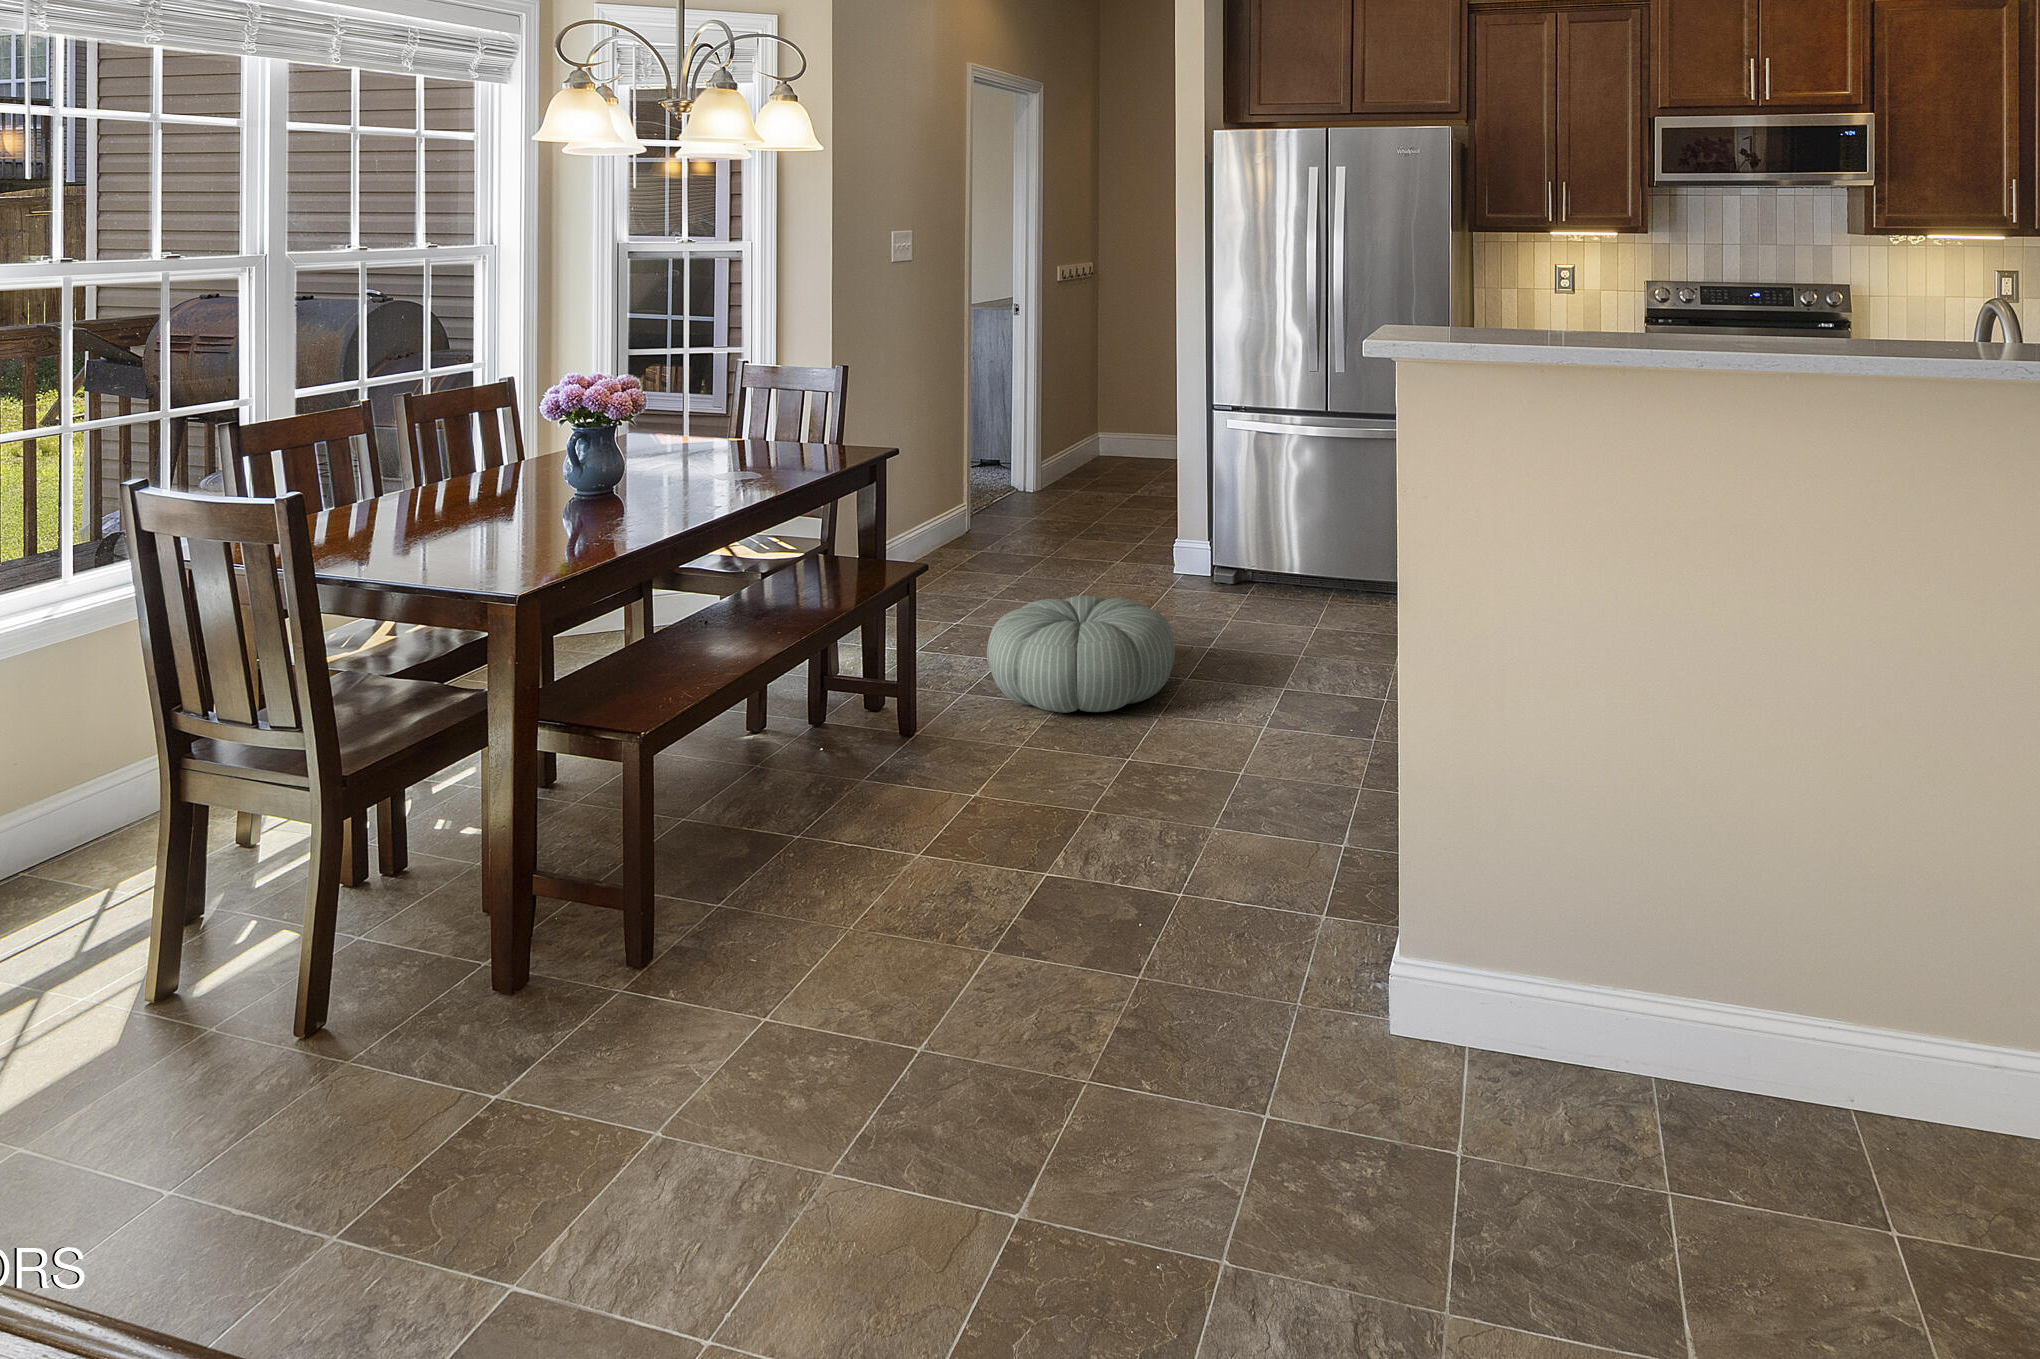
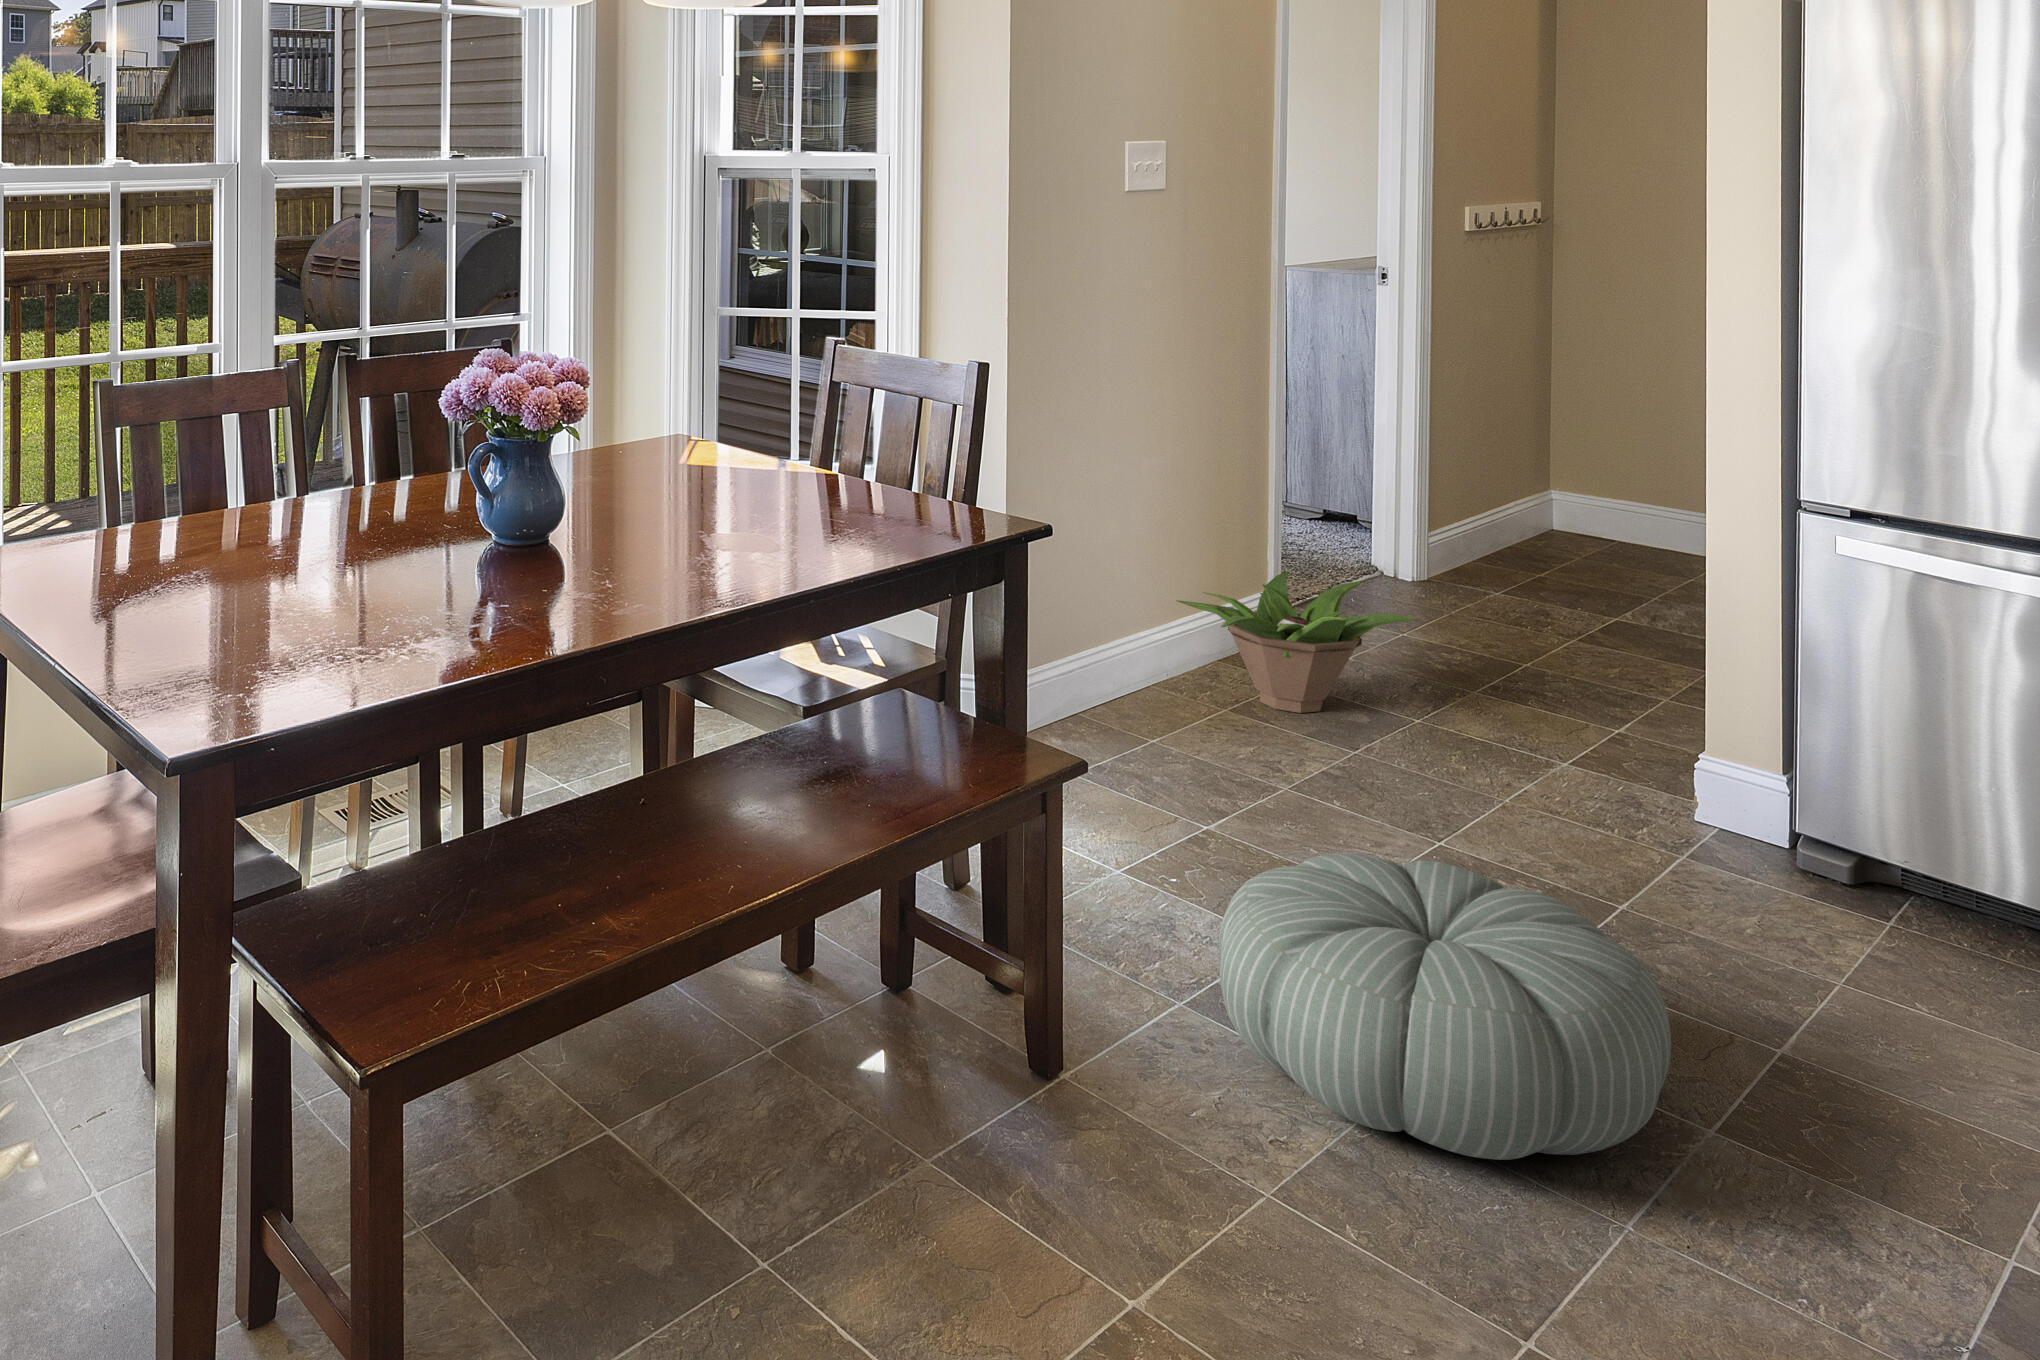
decorative plant: none [924,485,1049,563] -> present [1176,571,1413,713]

